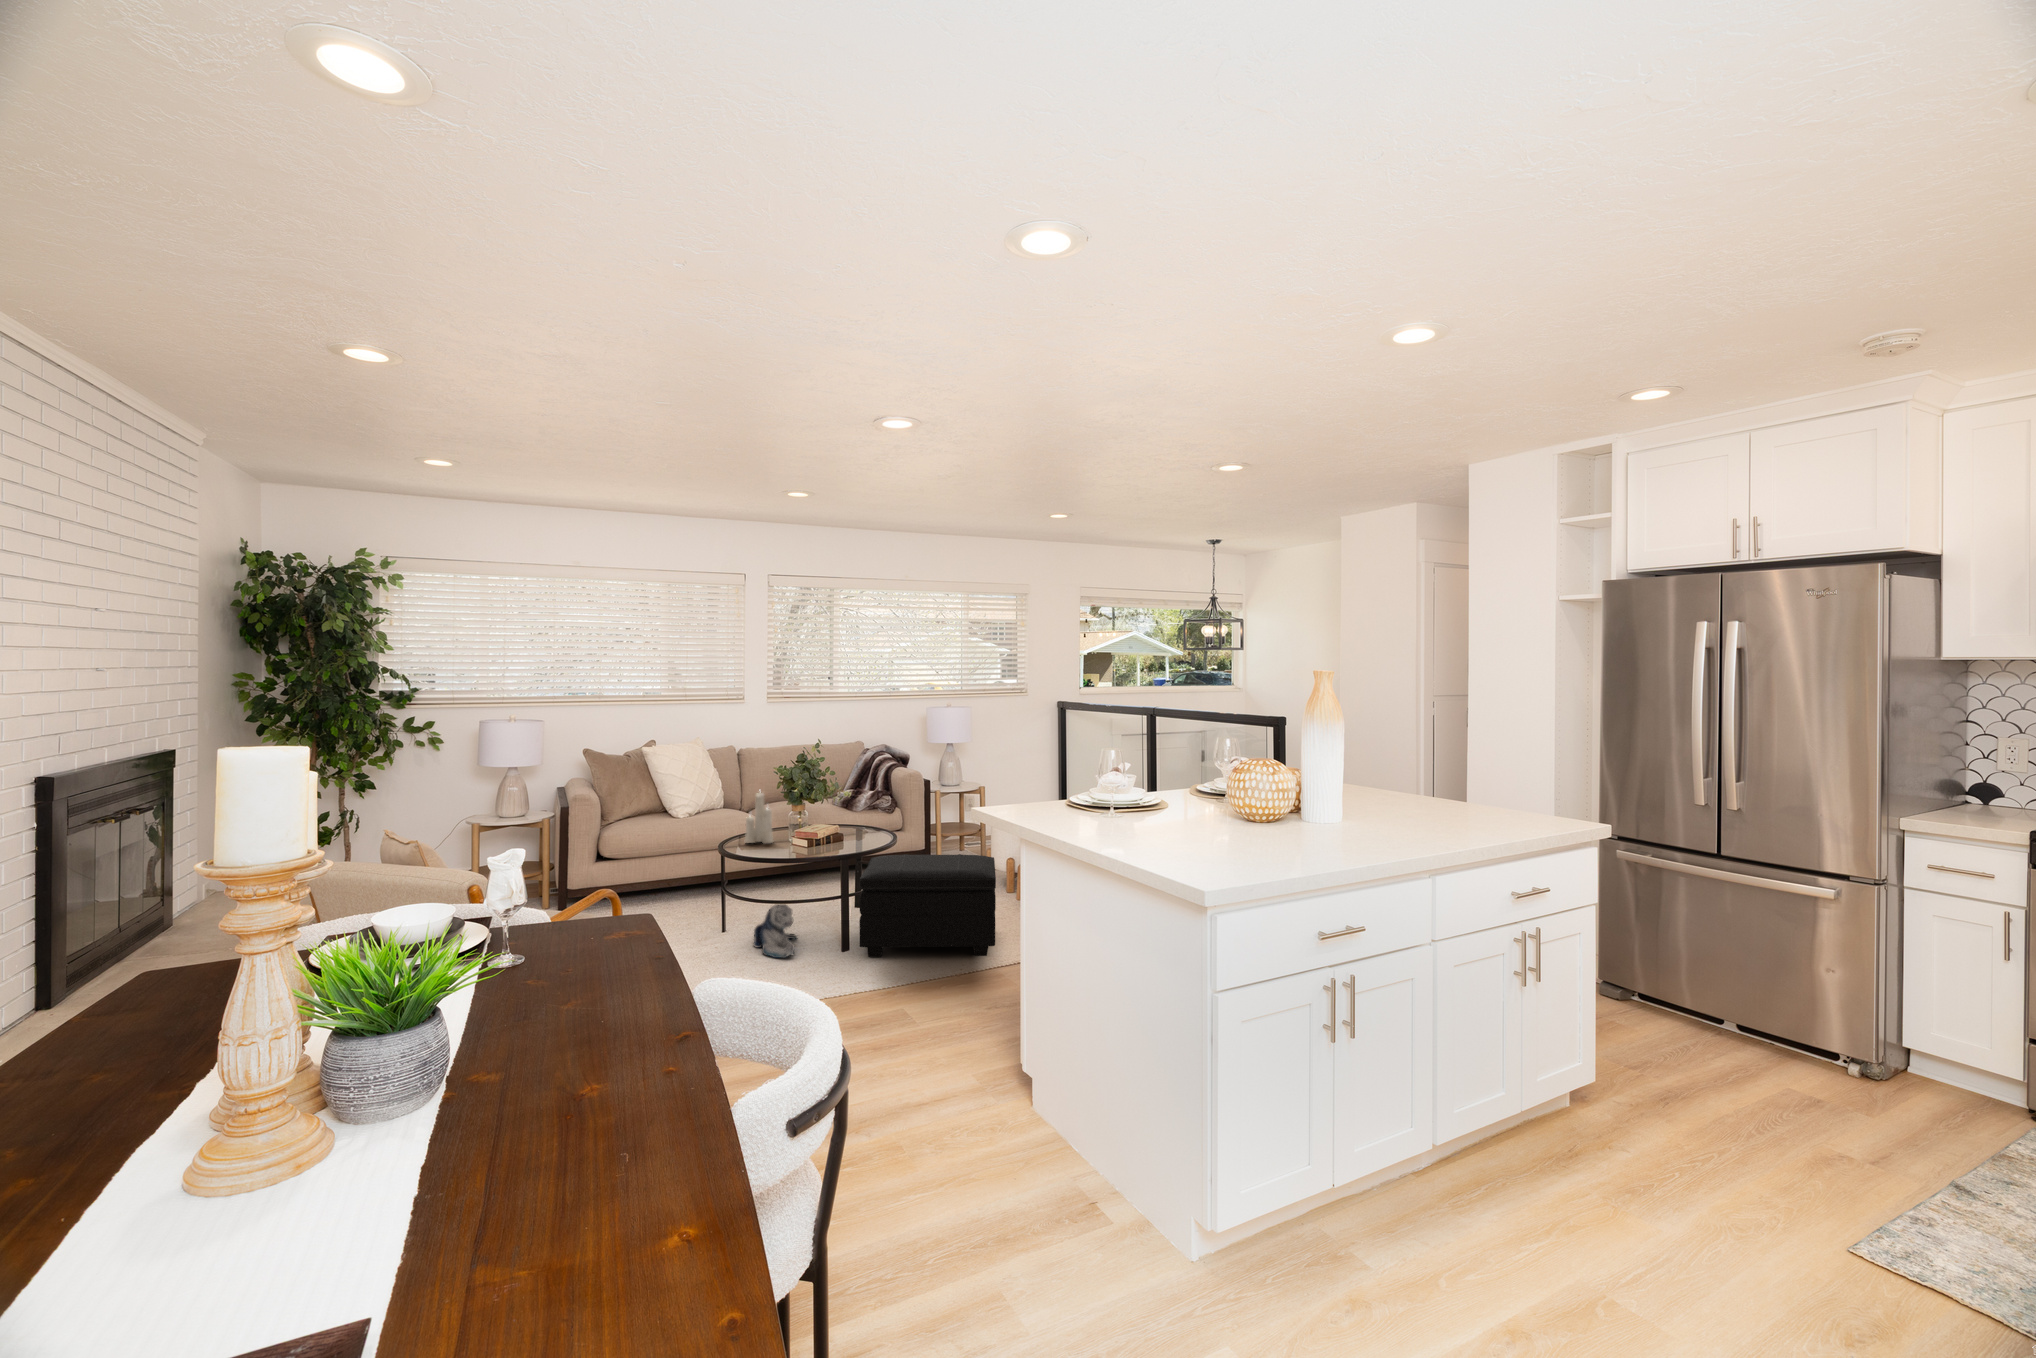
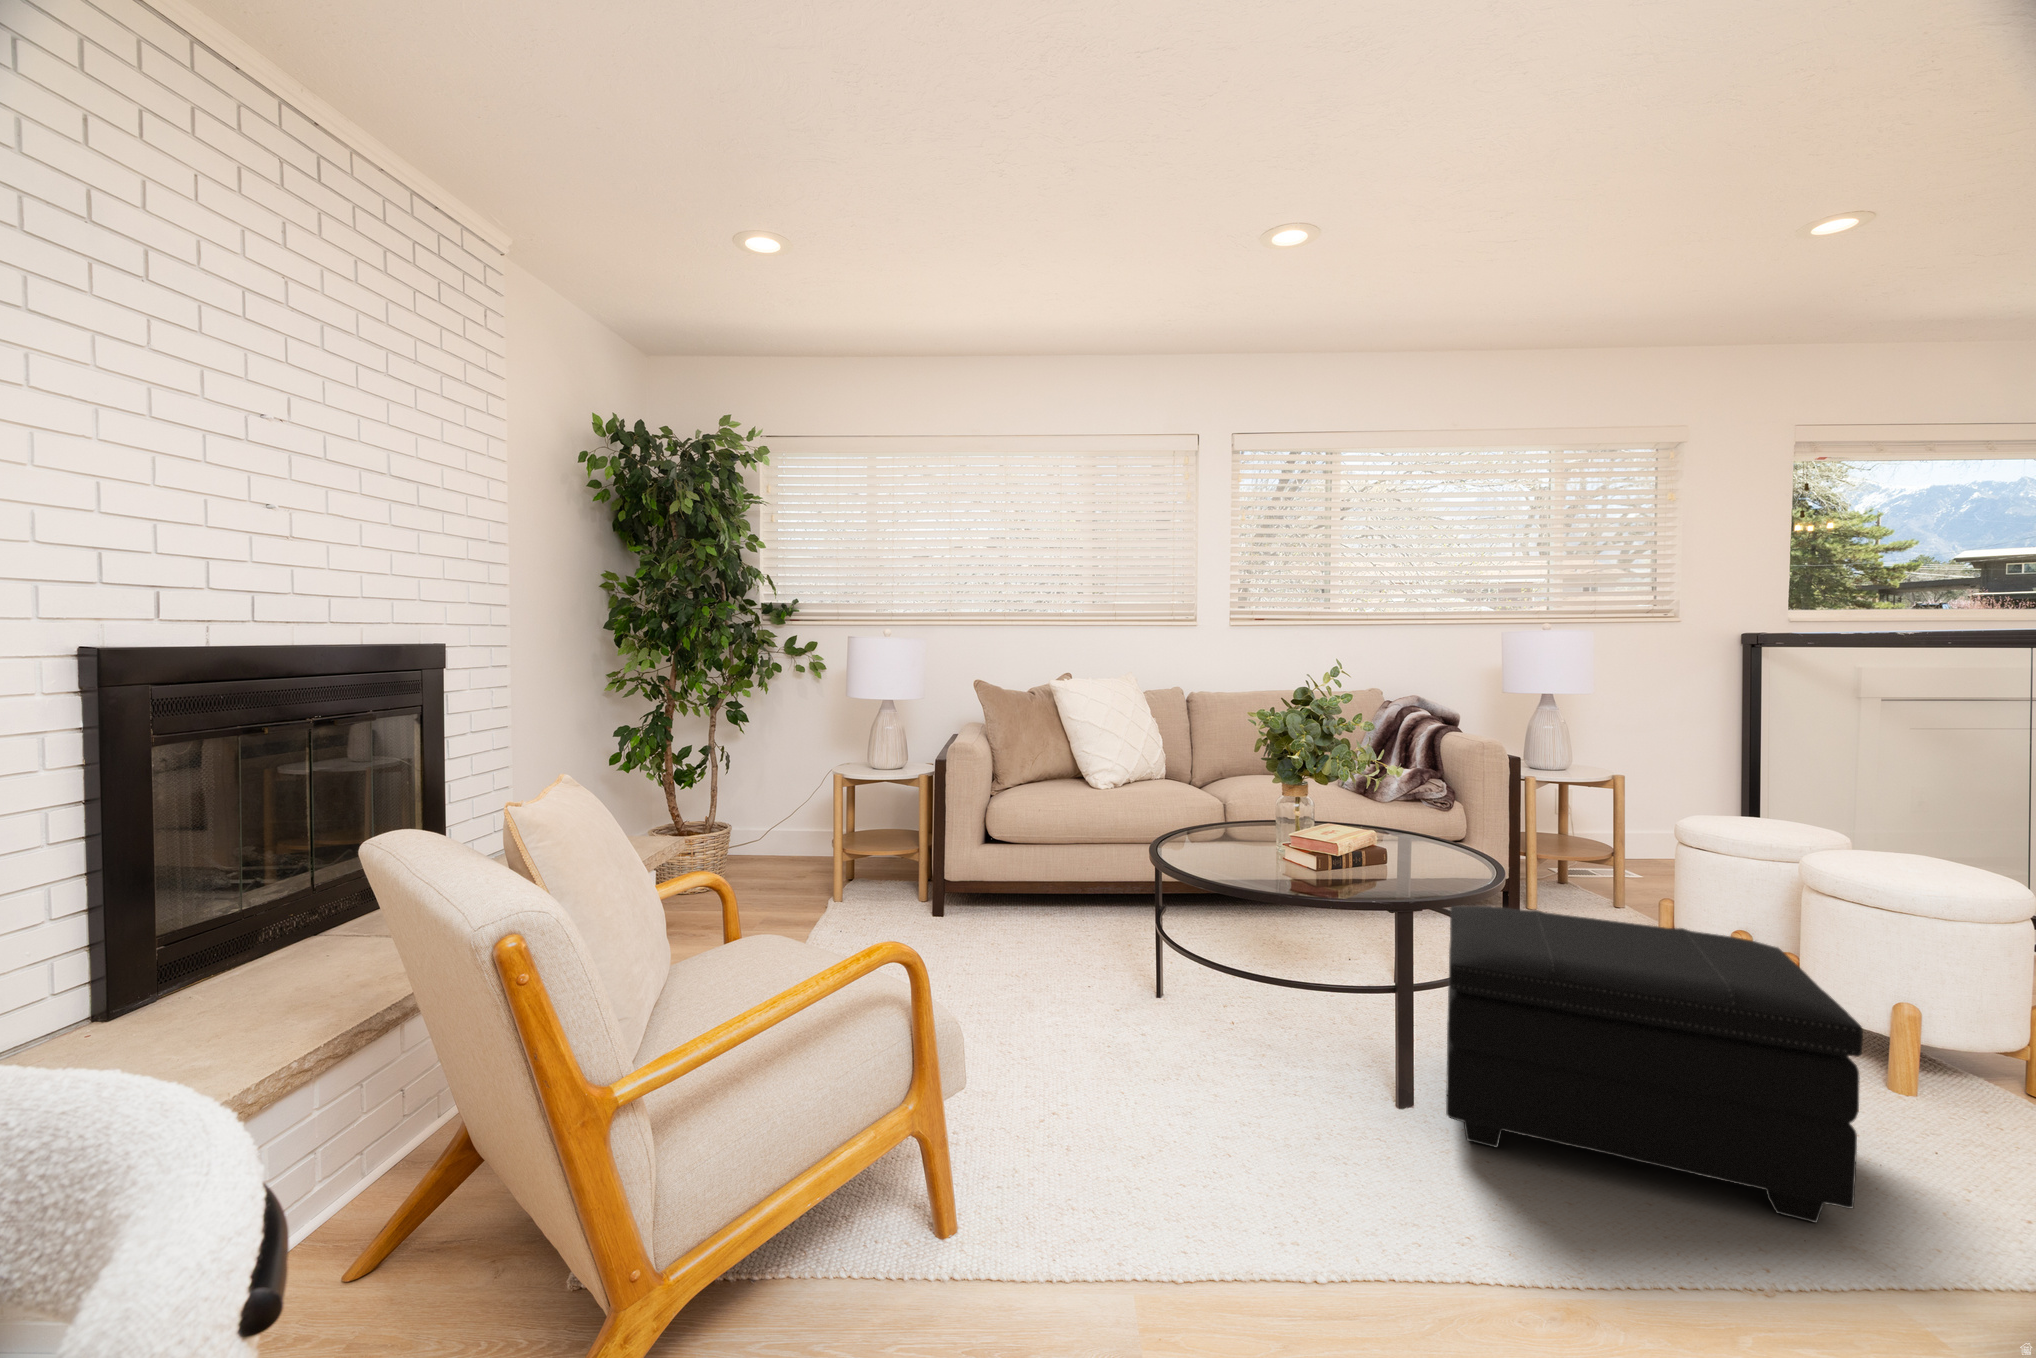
candle: present [745,793,773,843] -> none [1196,742,1246,849]
plush toy: present [754,904,797,958] -> none [1209,977,1297,1098]

